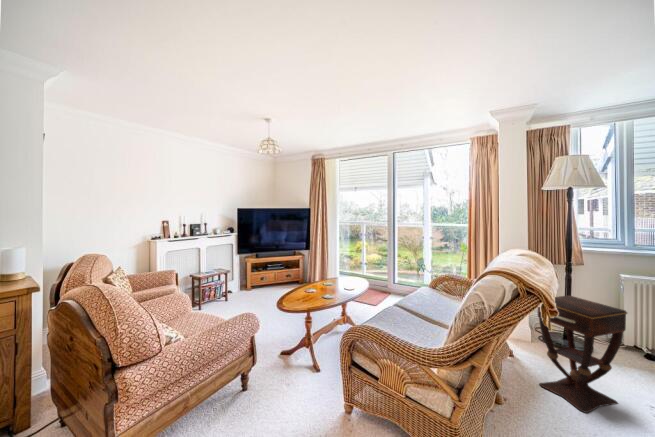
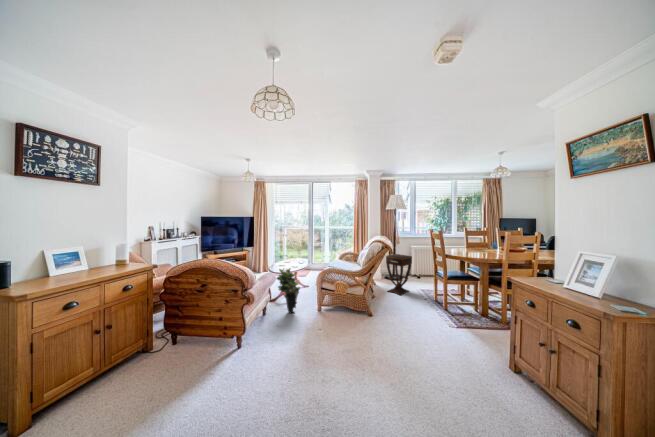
potted plant: none [273,302,319,396] -> present [277,268,300,313]

